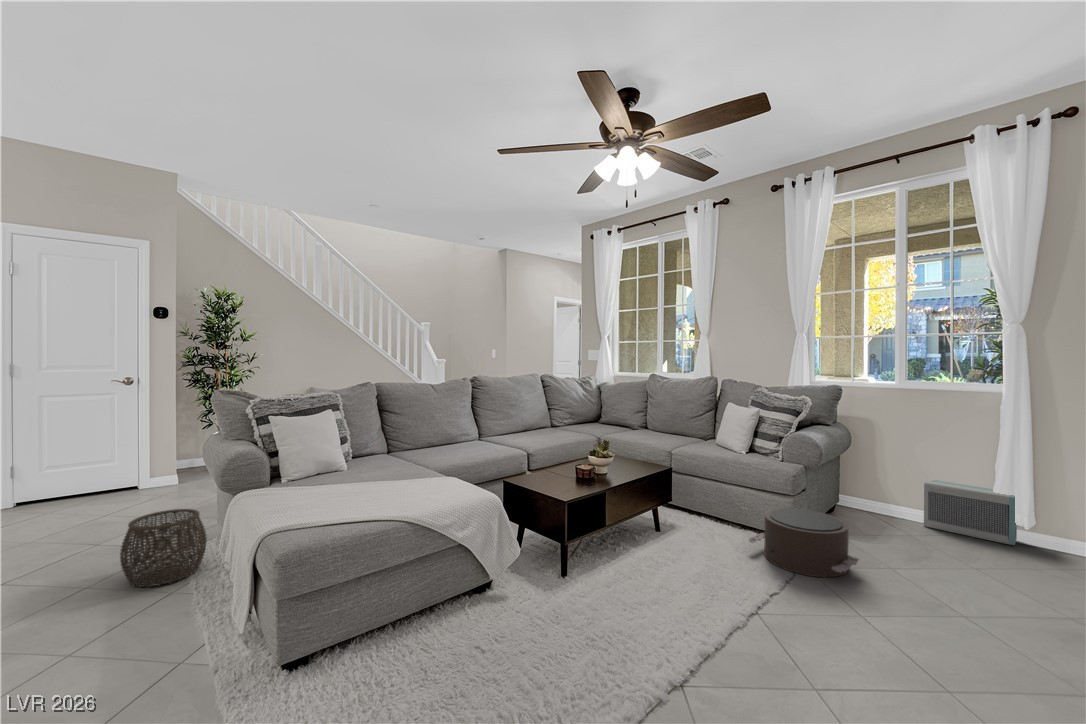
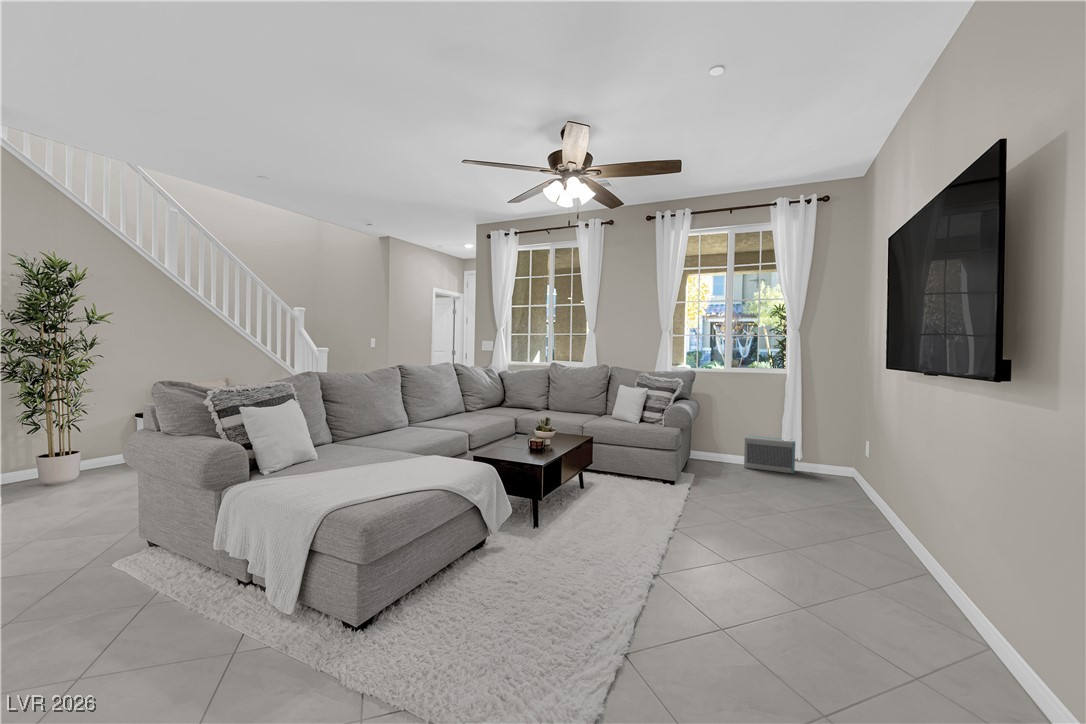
pouf: present [748,508,859,577] -> none [651,461,724,505]
woven basket: present [120,509,207,587] -> none [70,512,172,602]

